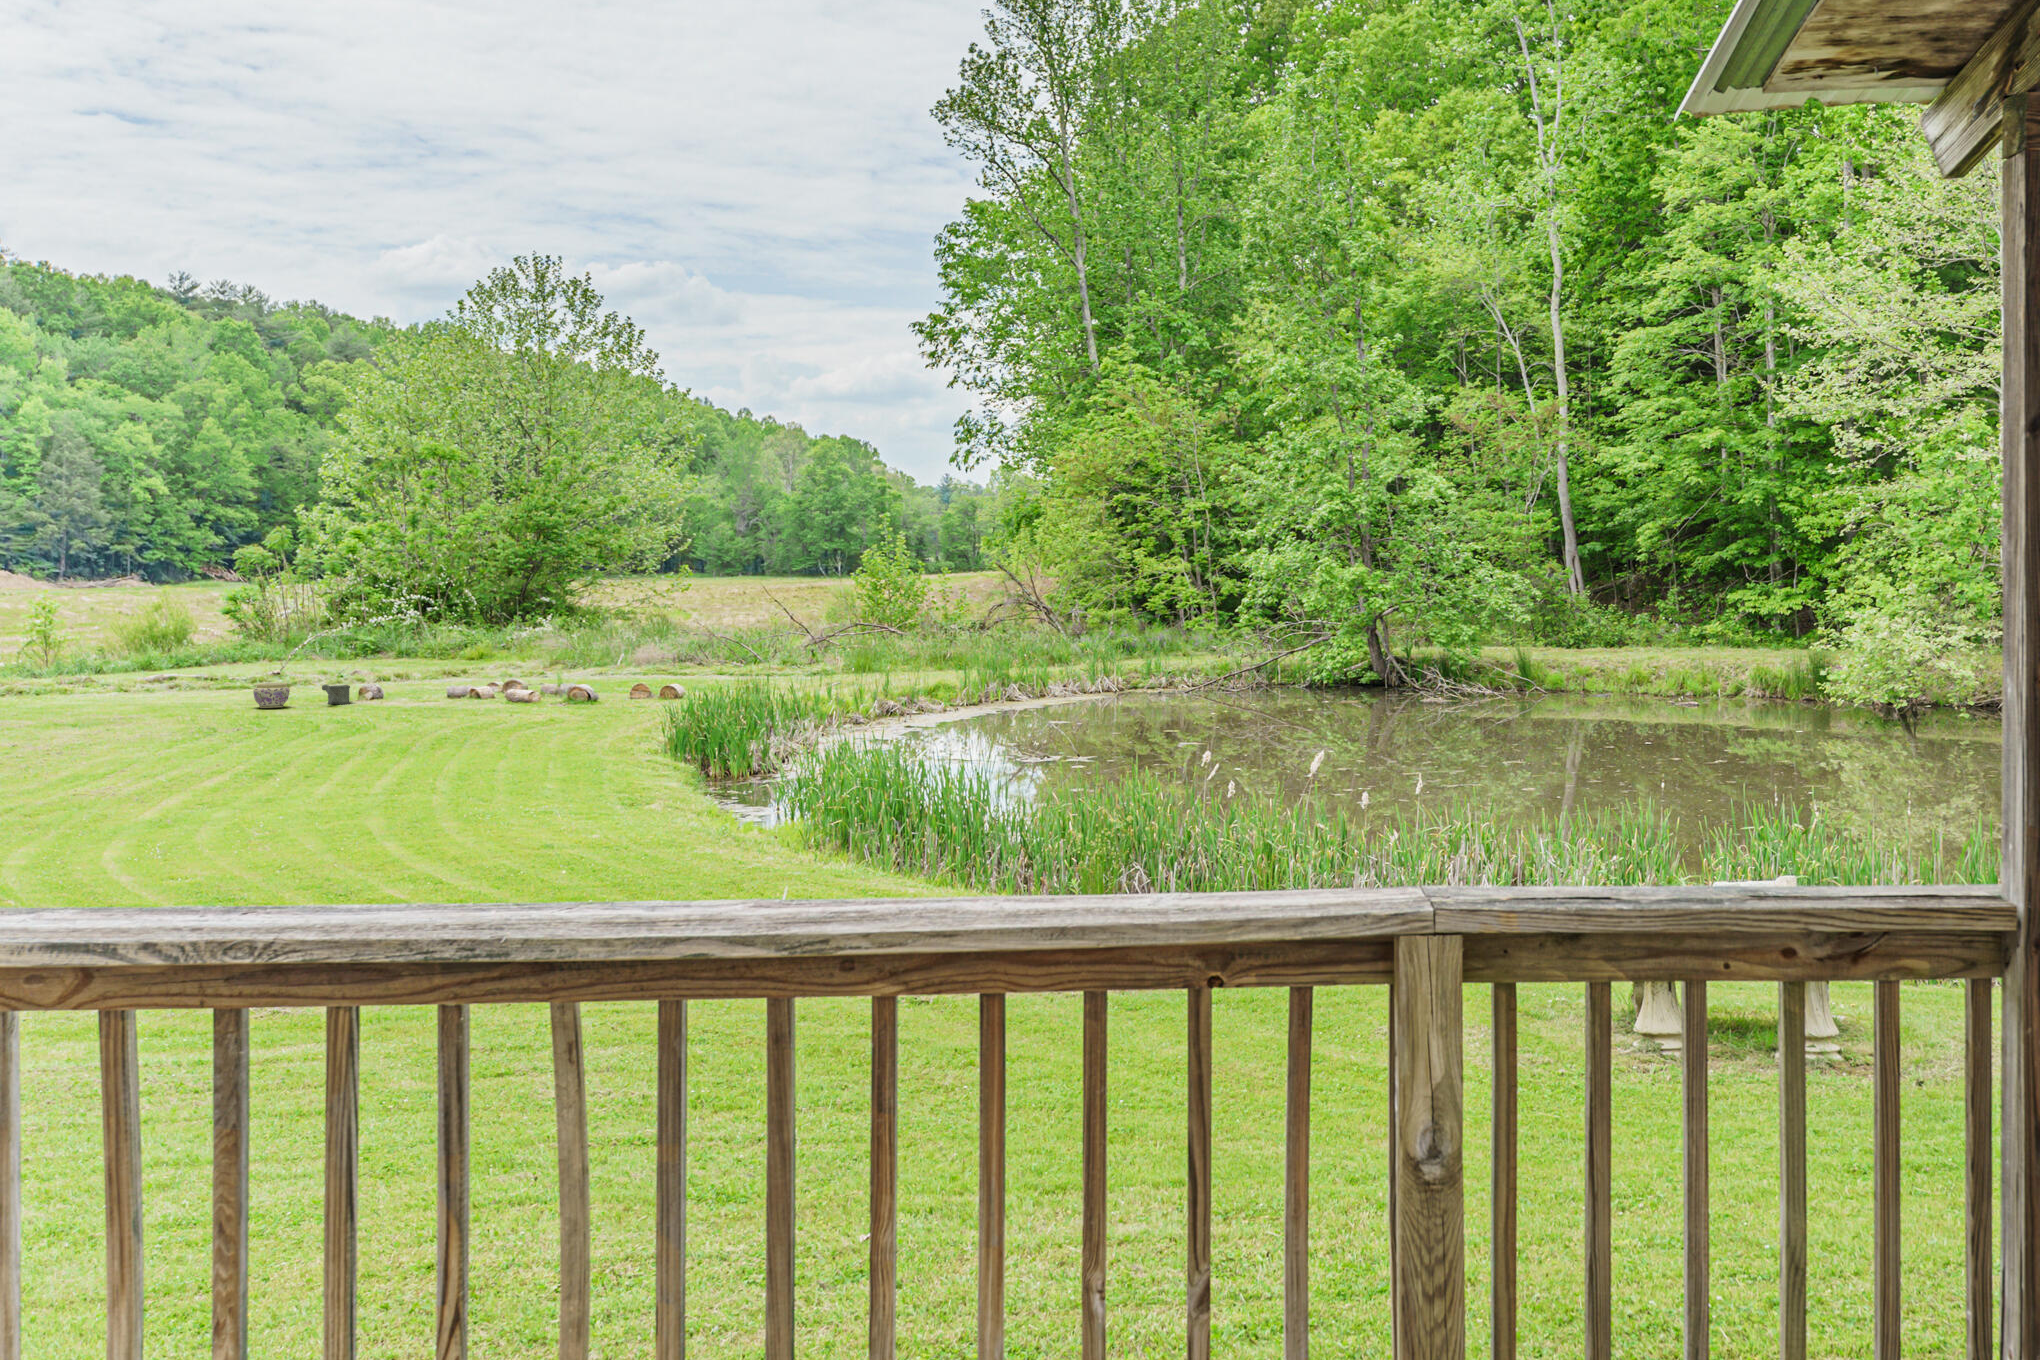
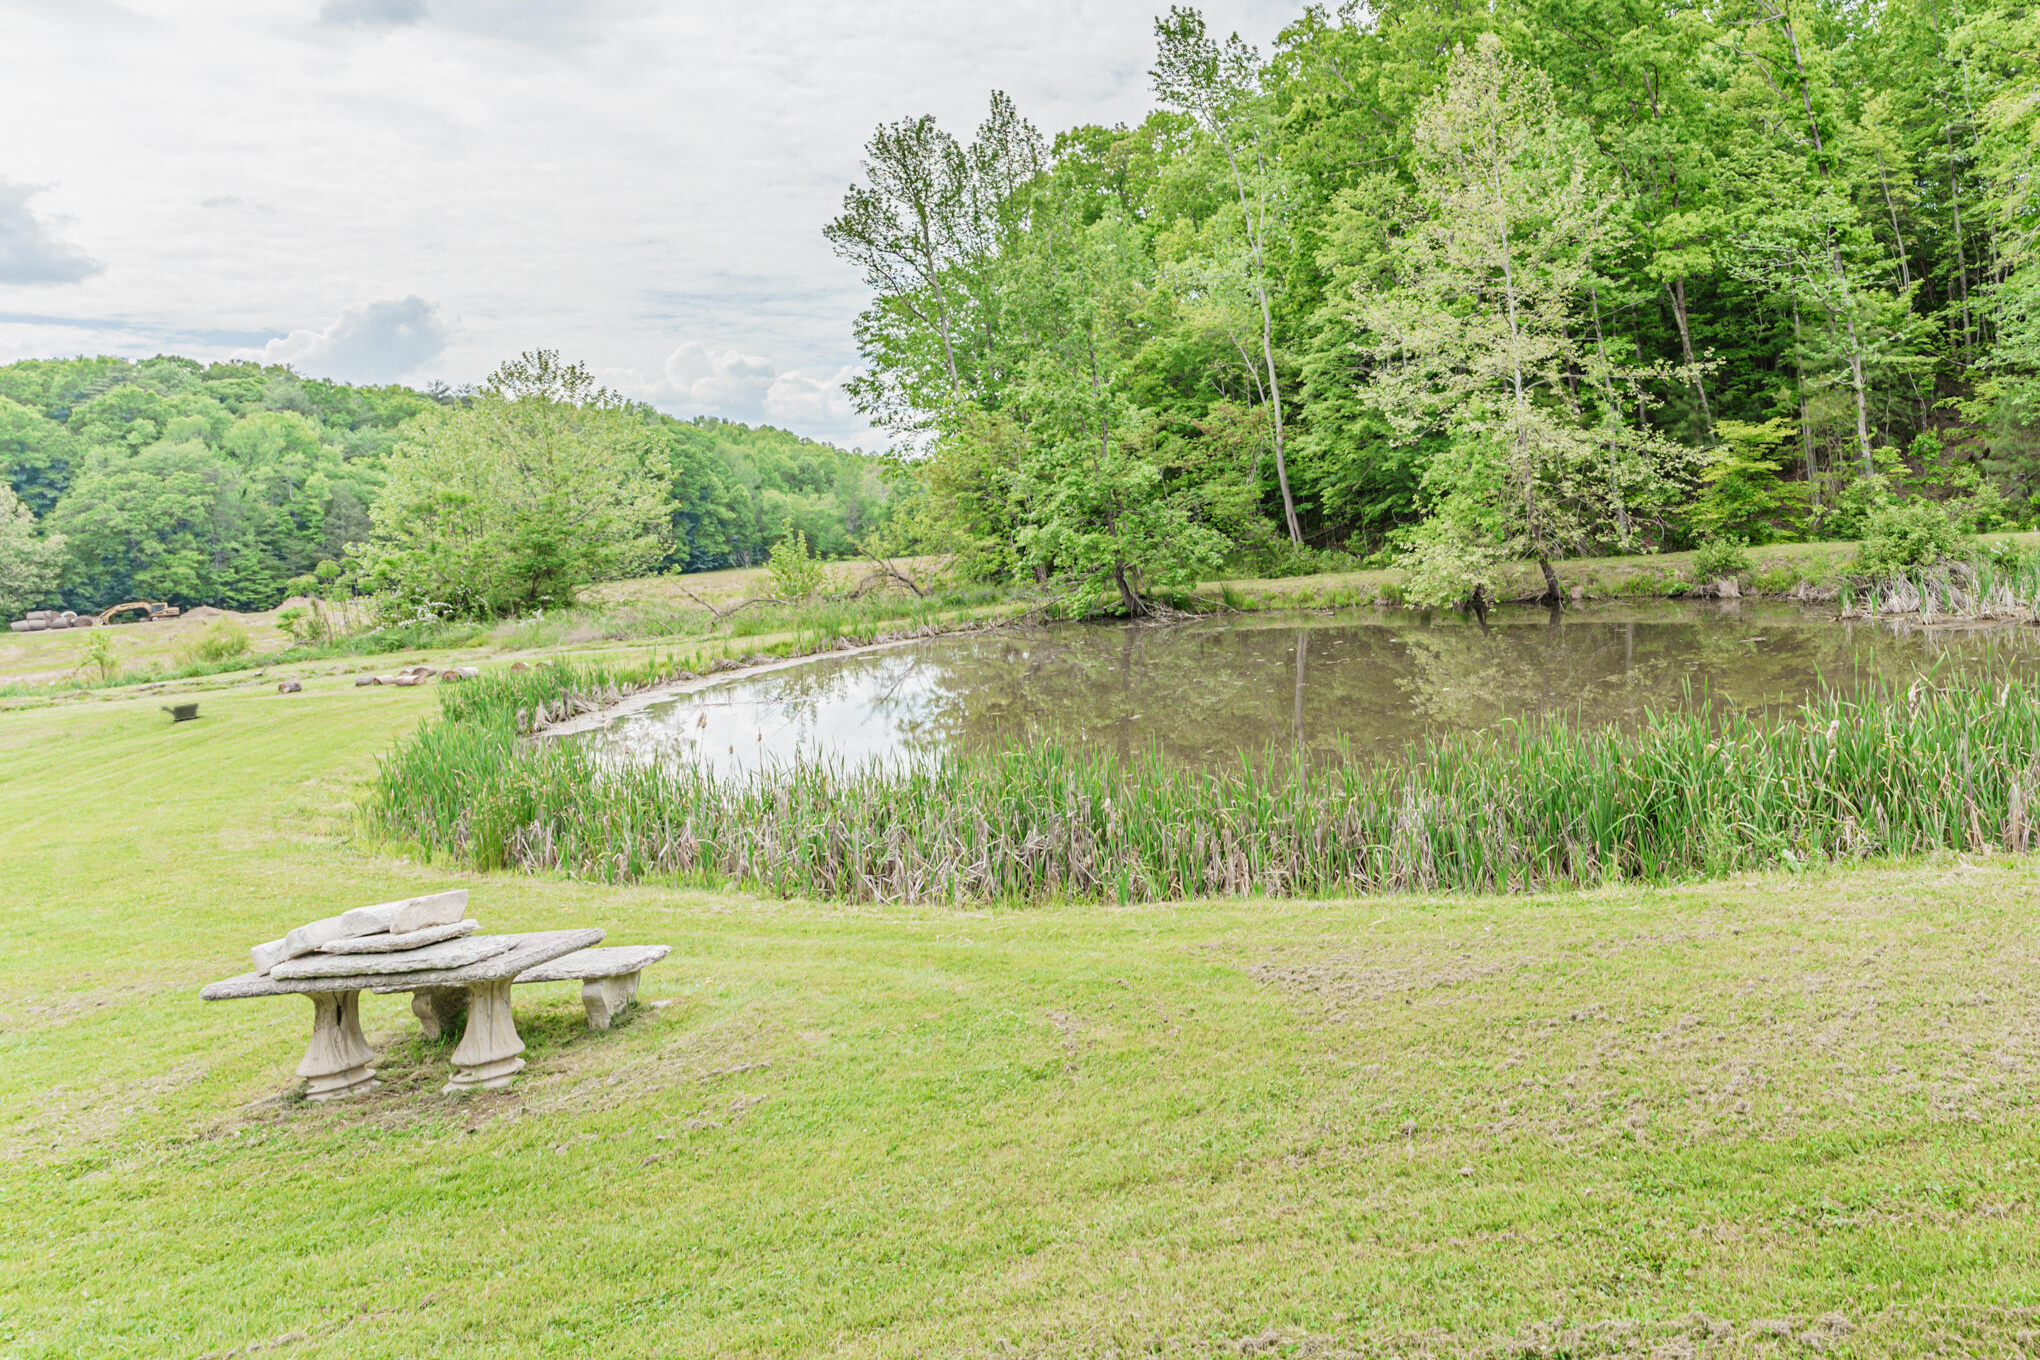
planter: present [253,683,290,708] -> none [91,709,130,731]

